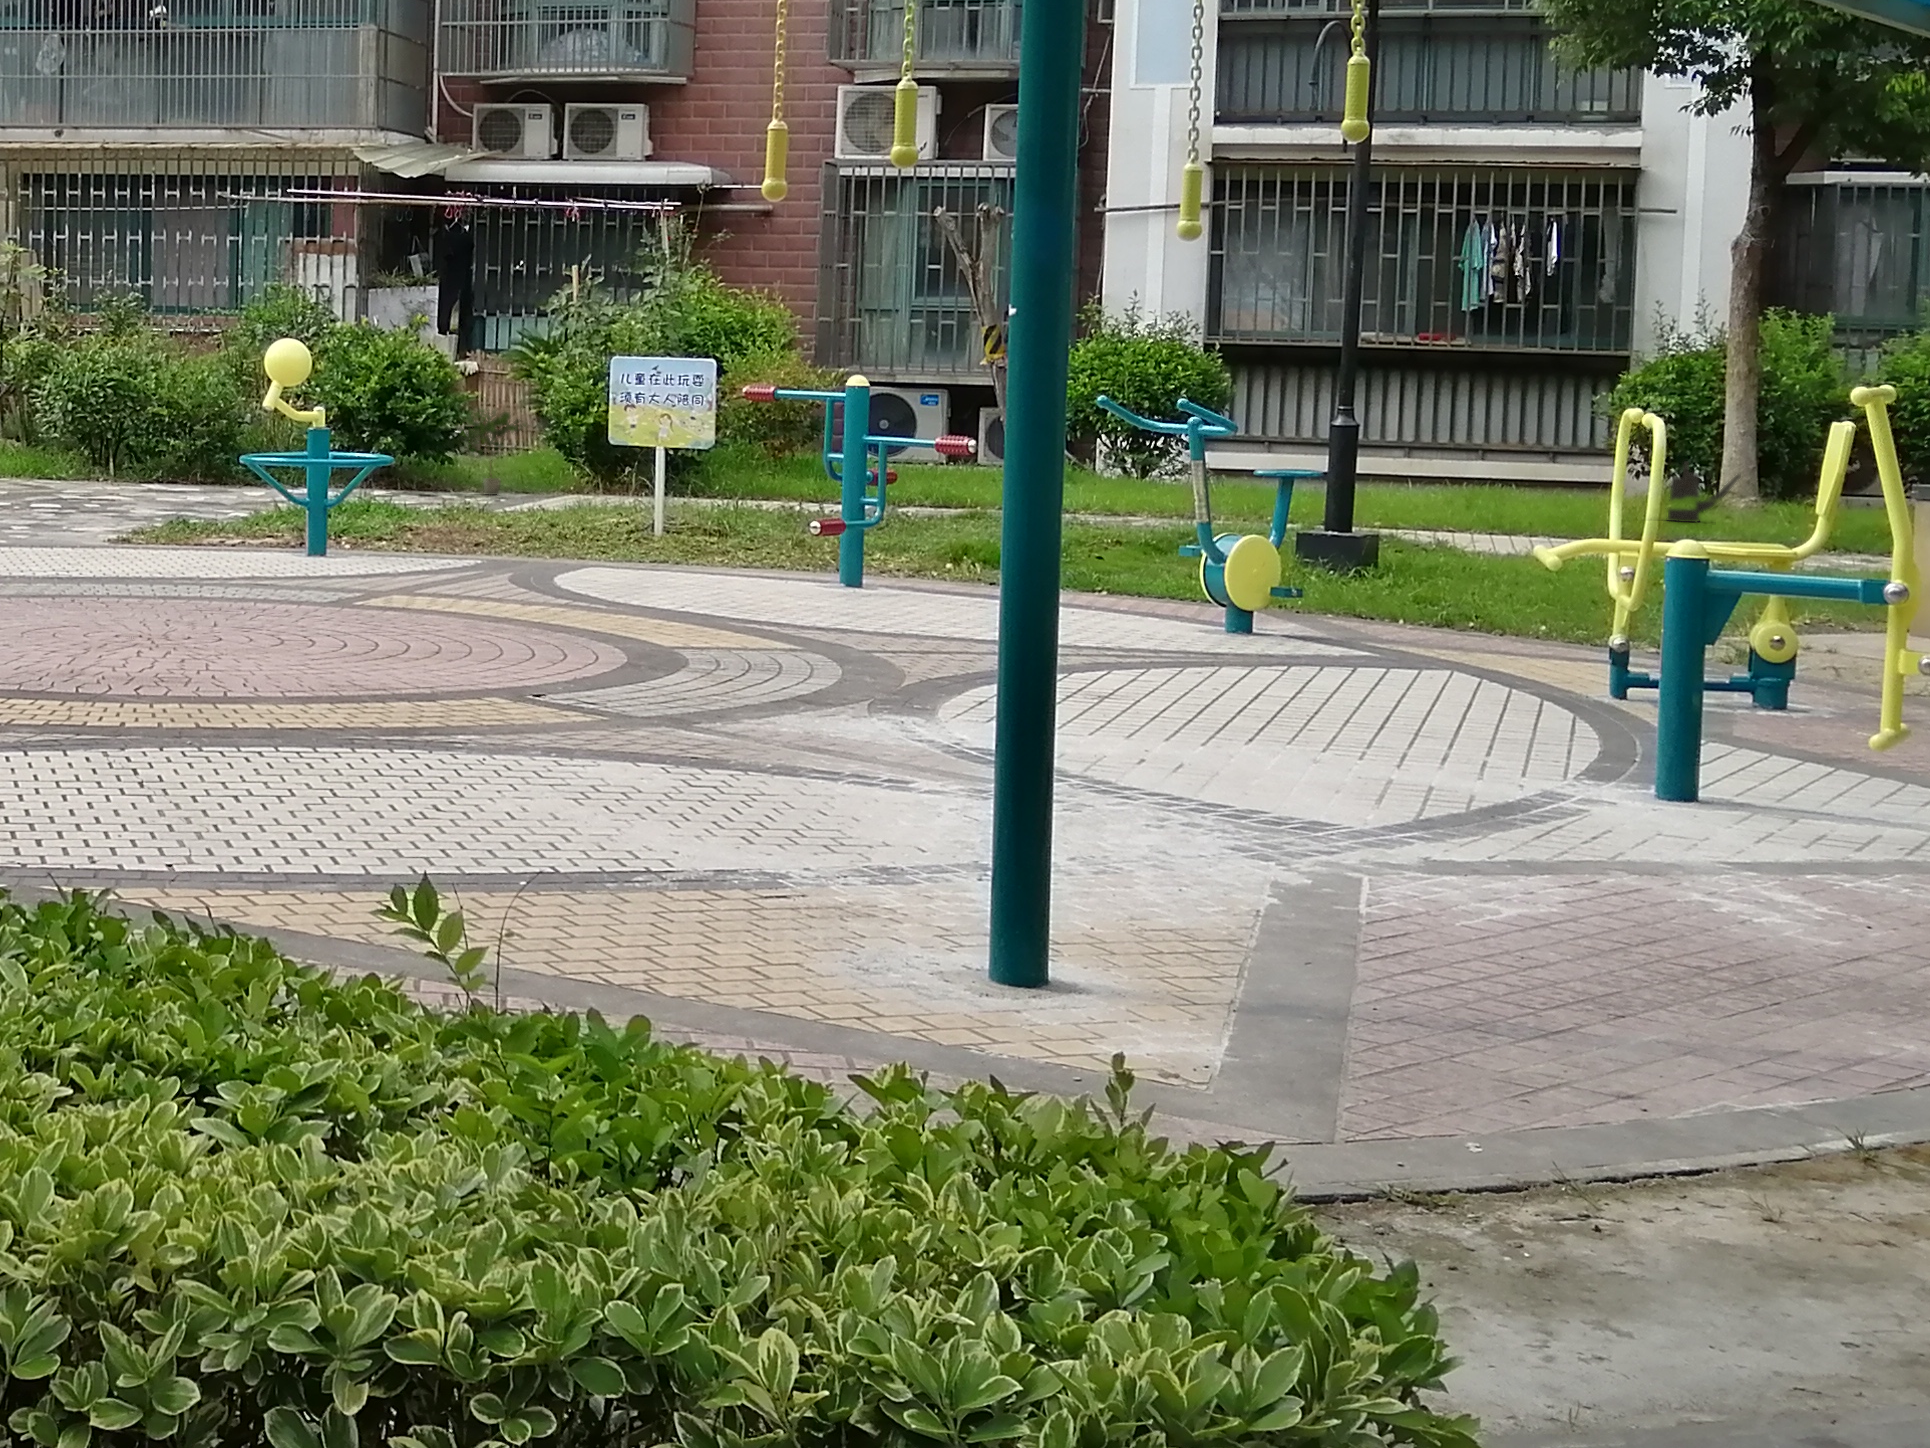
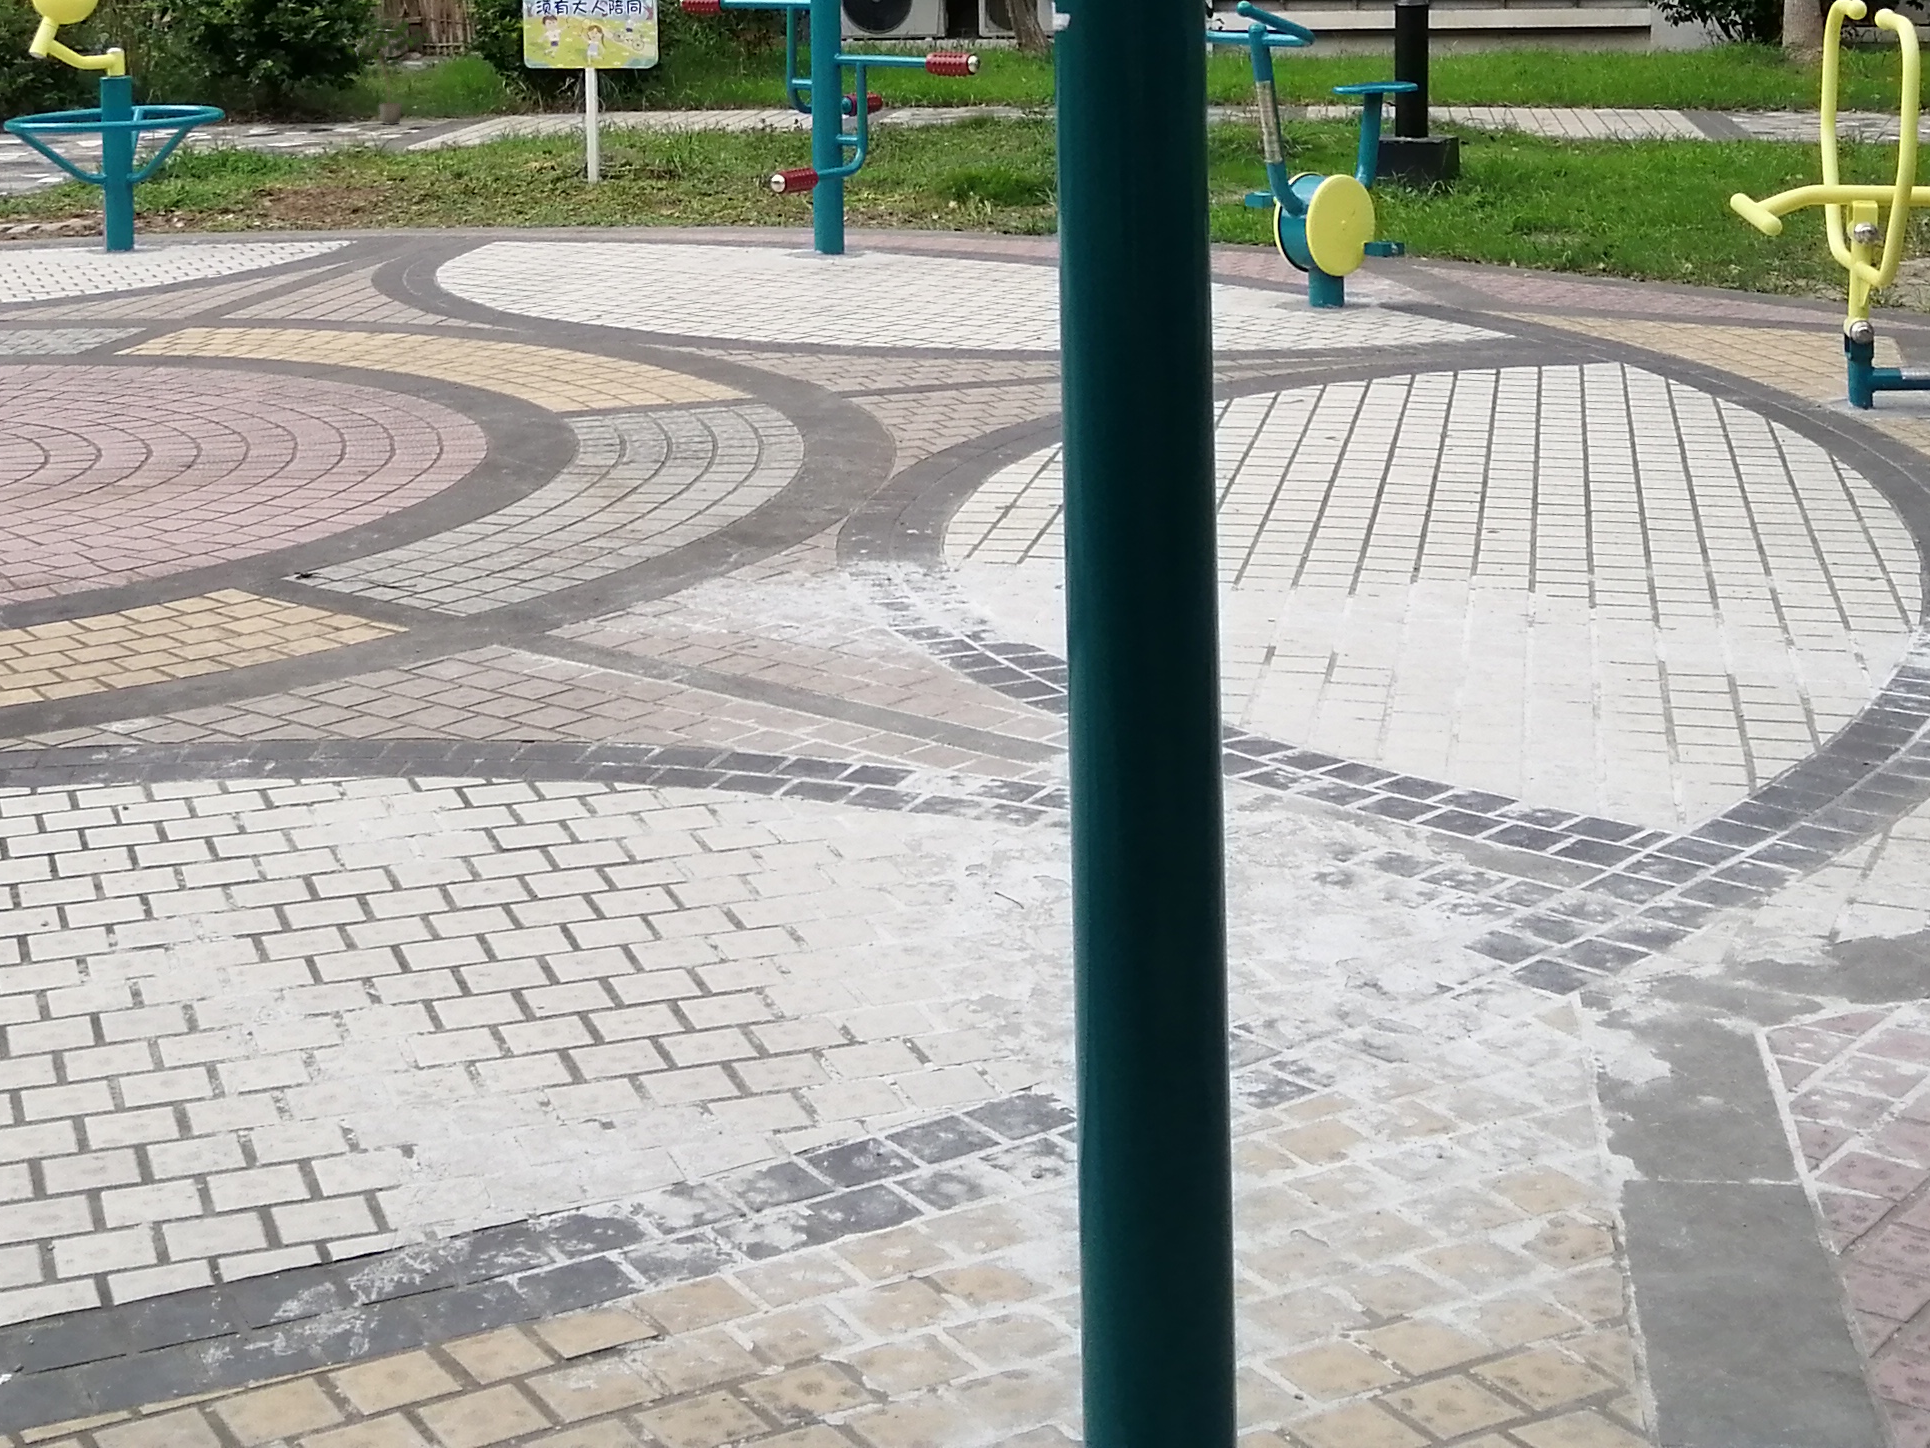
watering can: present [1668,462,1740,522] -> none [1710,7,1796,75]

